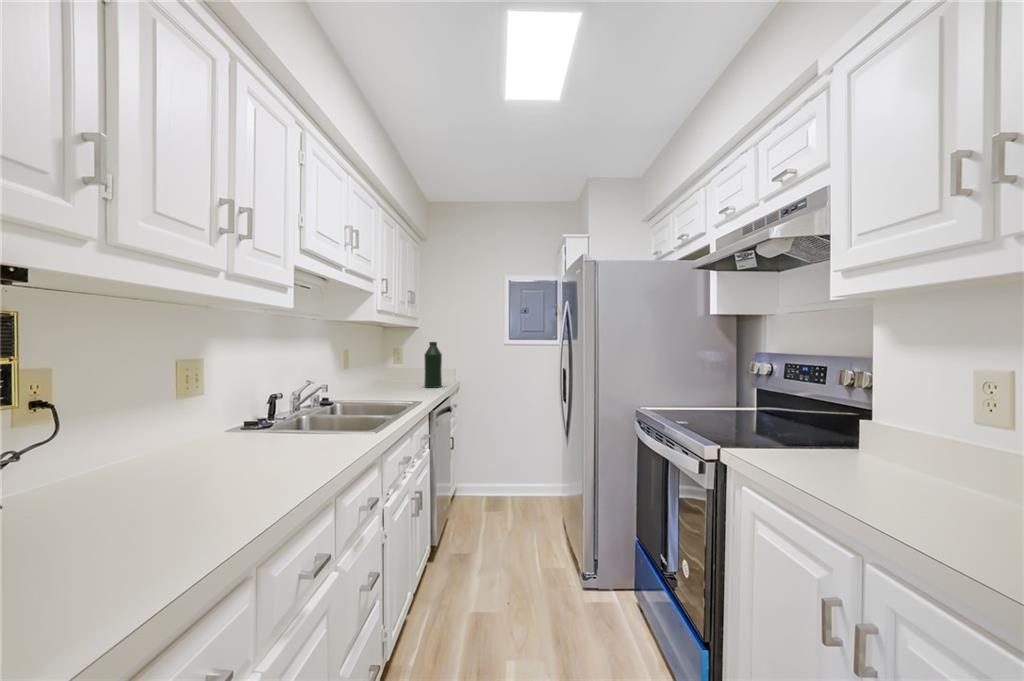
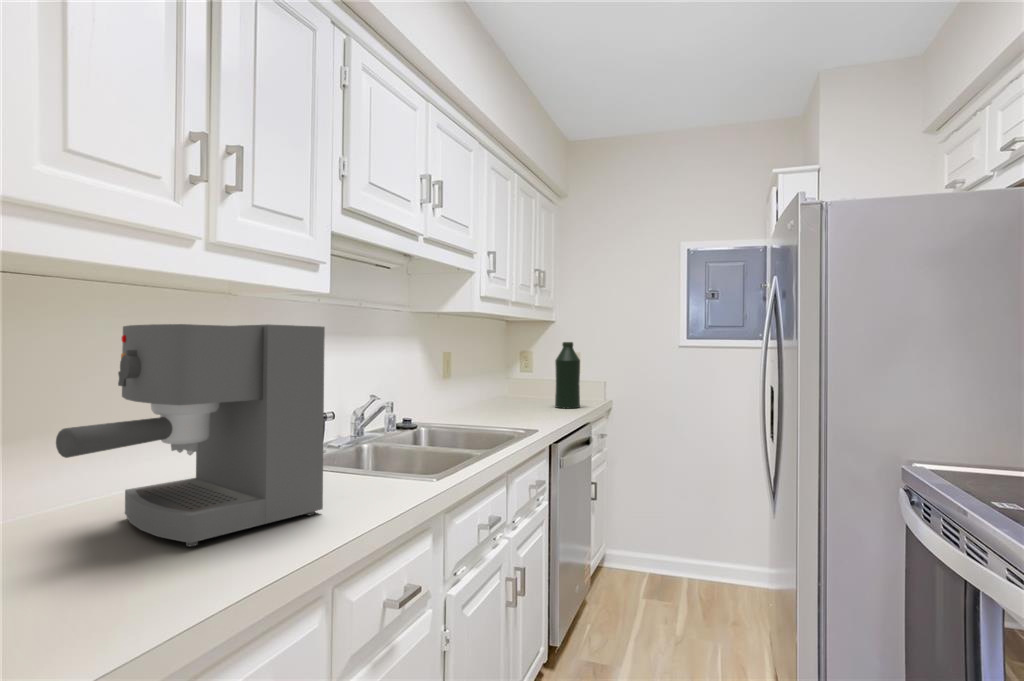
coffee maker: none [146,331,316,479] -> present [56,324,325,546]

